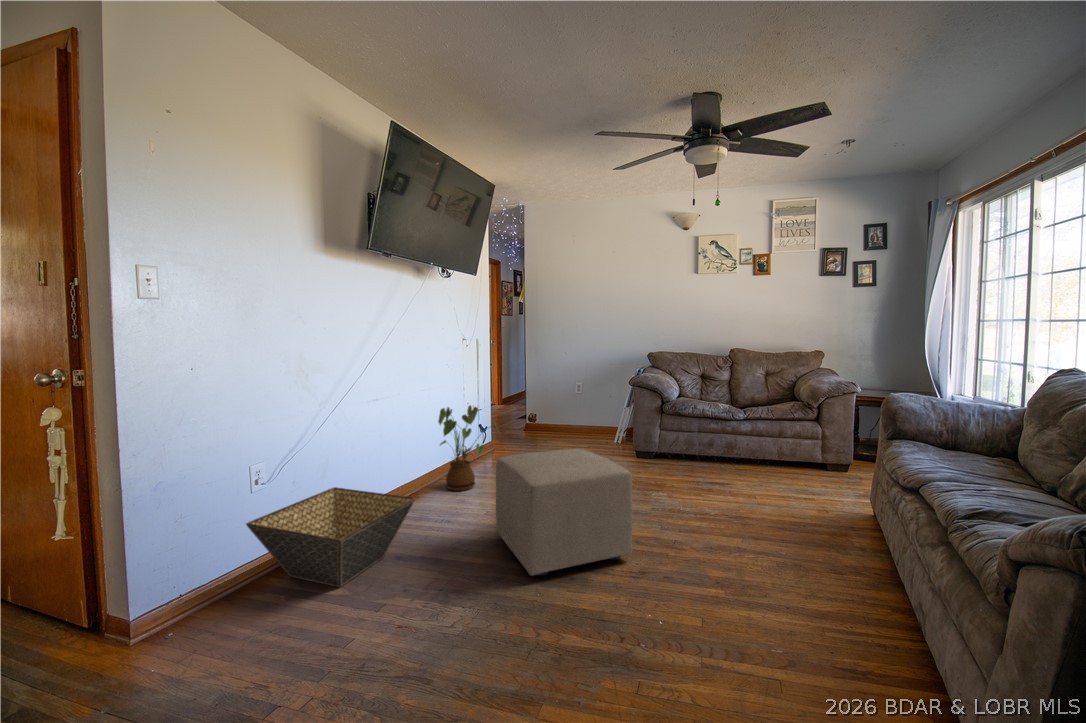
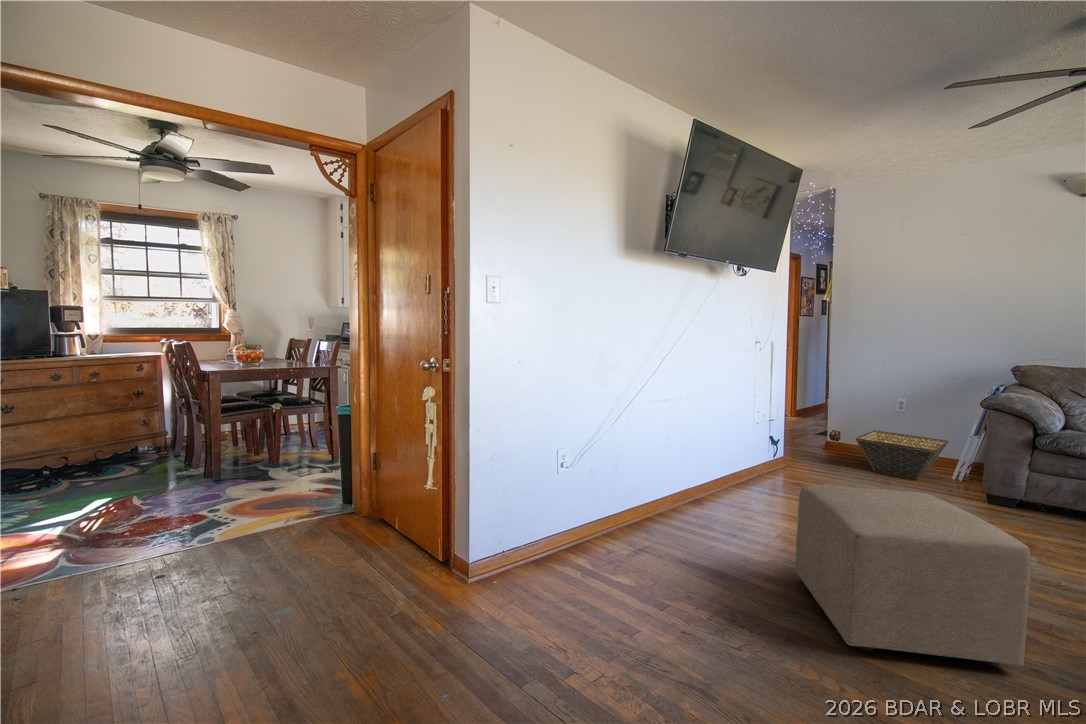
house plant: present [438,405,499,491] -> none [724,416,800,511]
basket: present [246,487,415,588] -> present [856,430,949,480]

